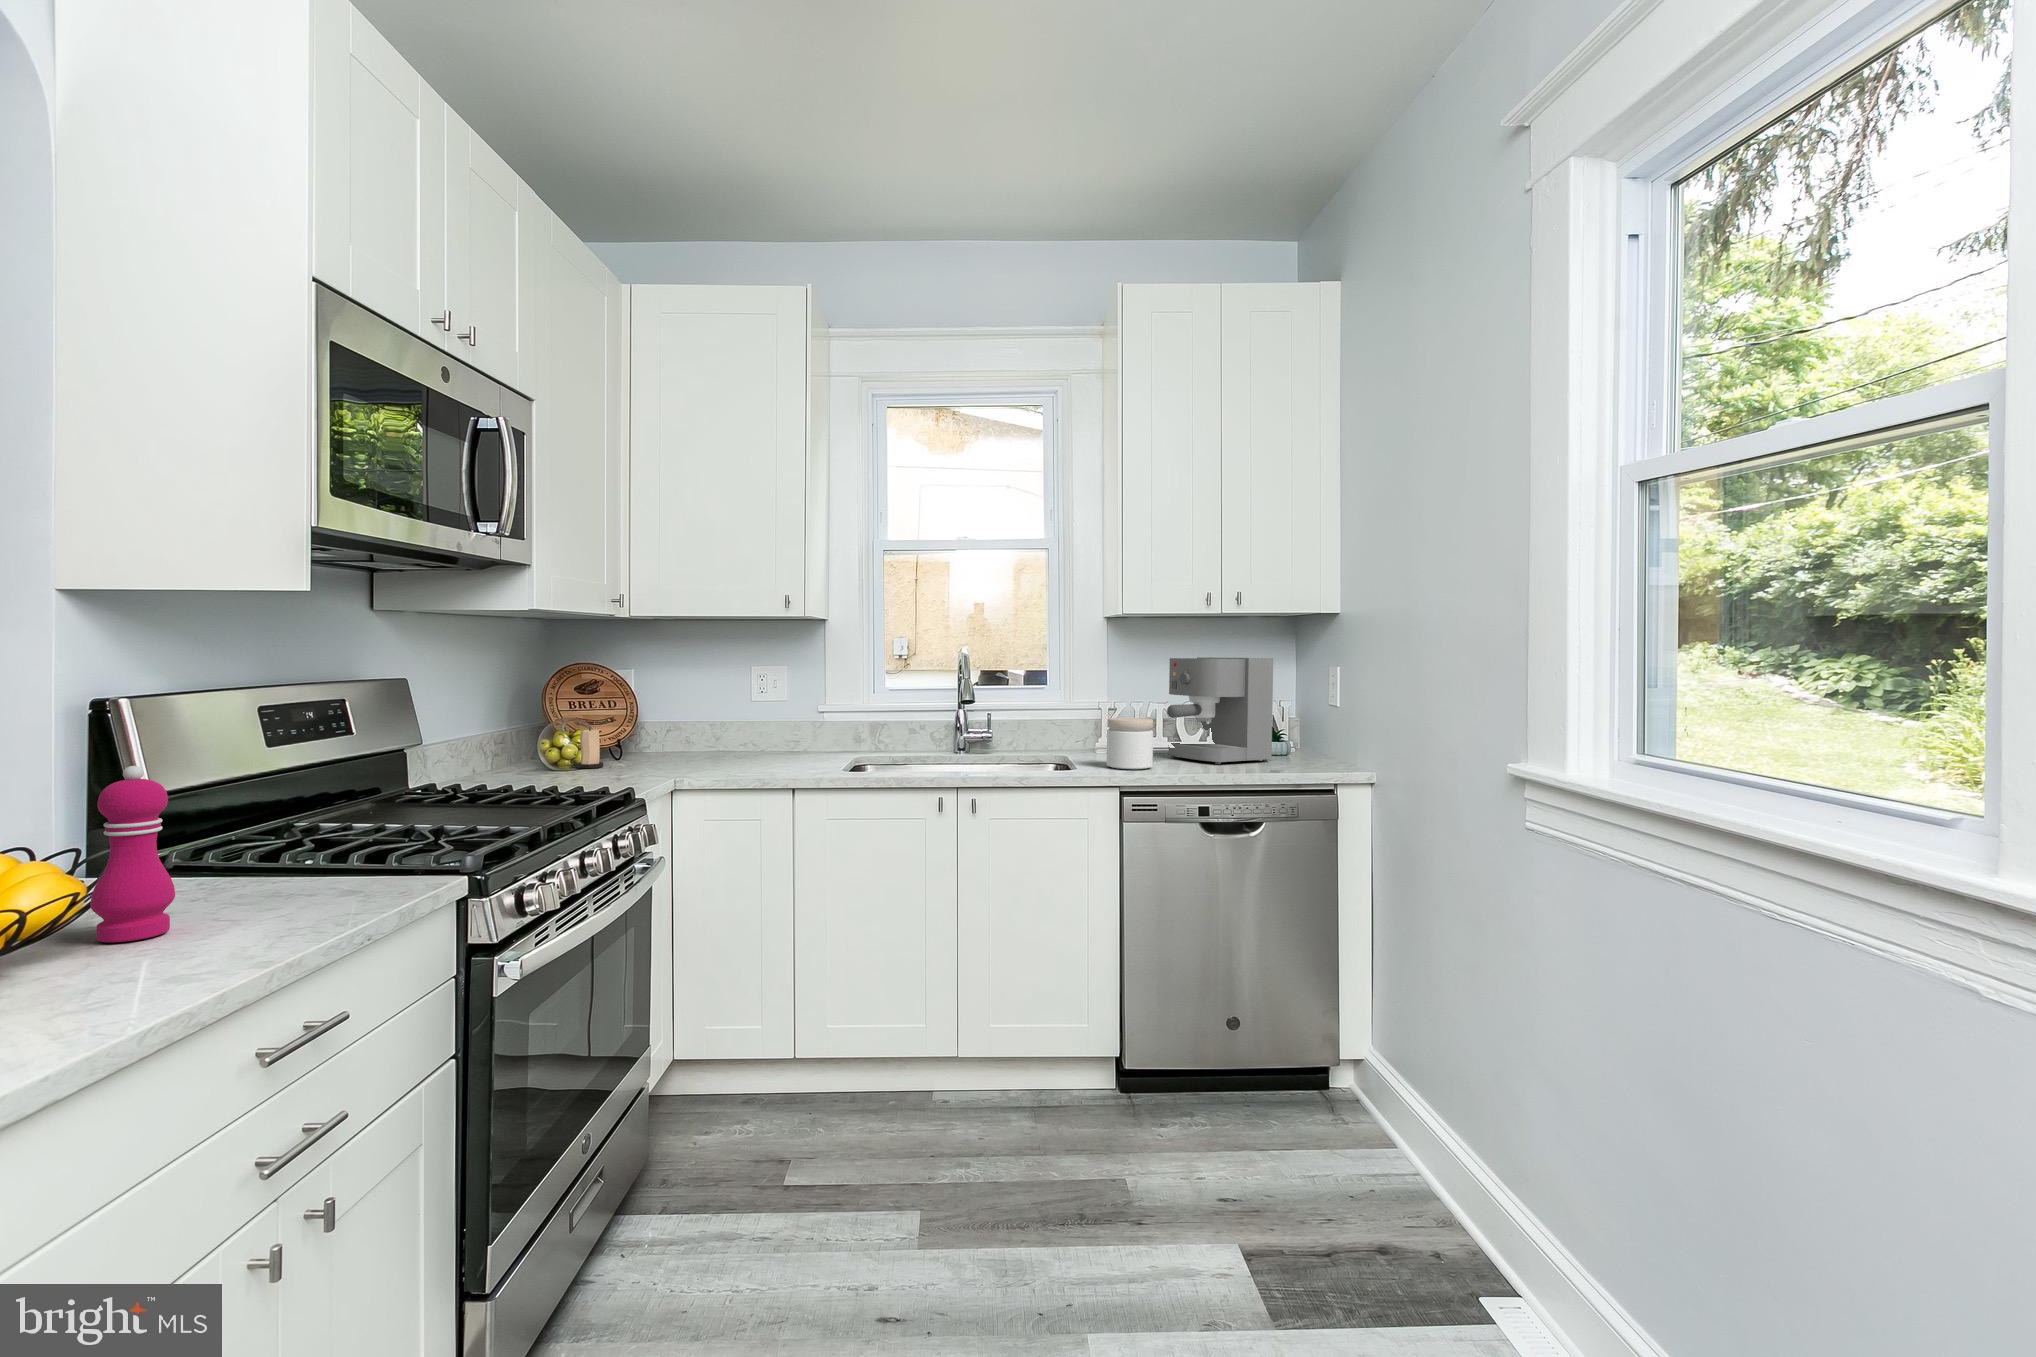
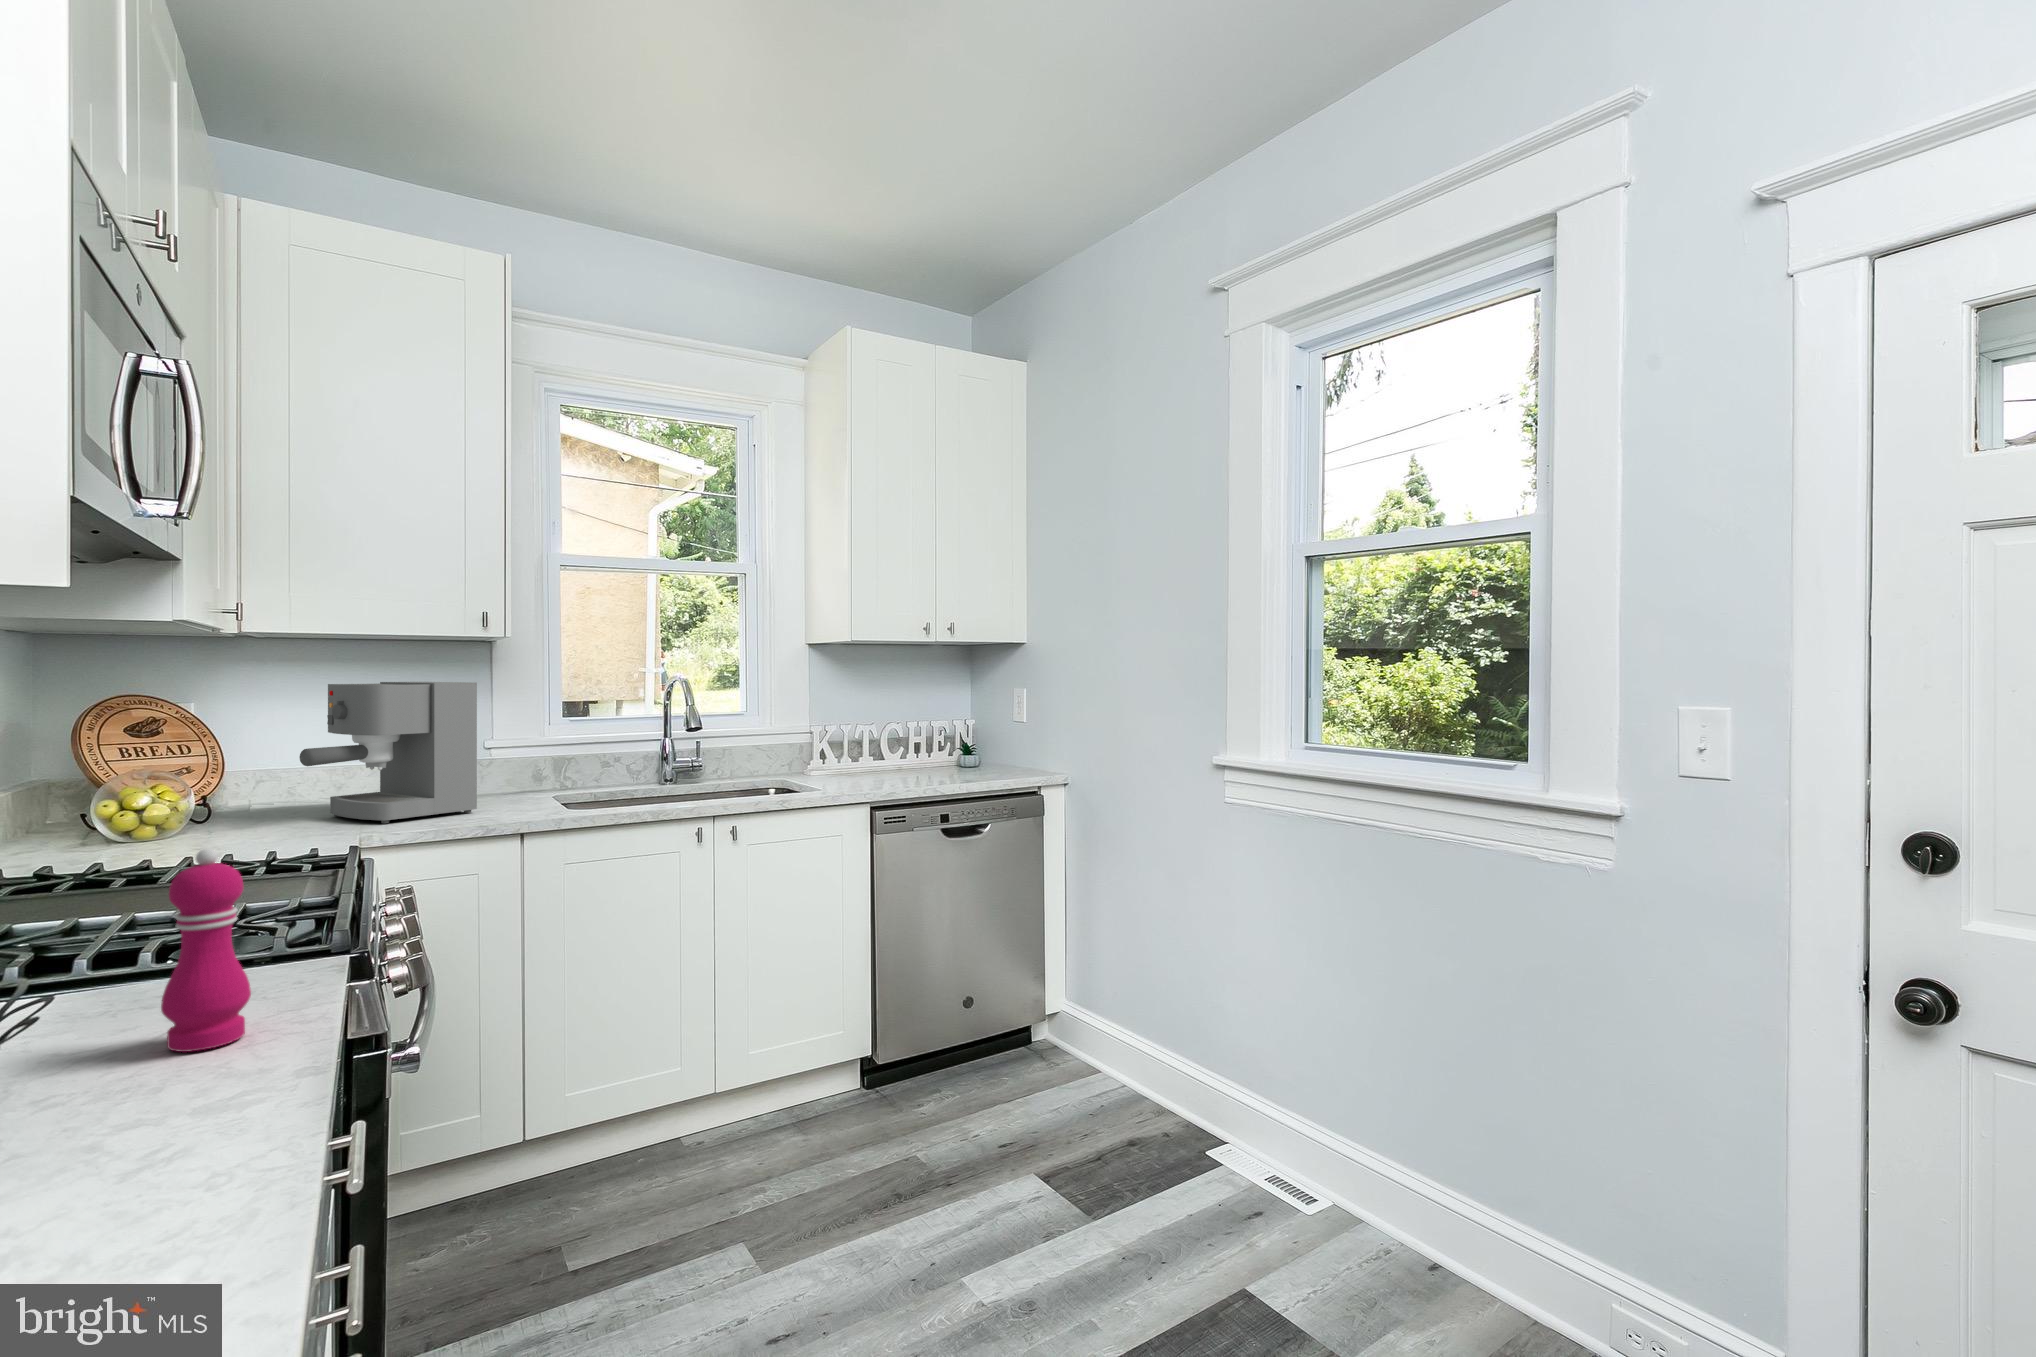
coffee maker: present [1167,657,1273,764] -> present [300,682,477,823]
jar: present [1107,718,1153,769] -> none [837,738,881,786]
candle: present [576,727,603,768] -> none [217,779,256,832]

